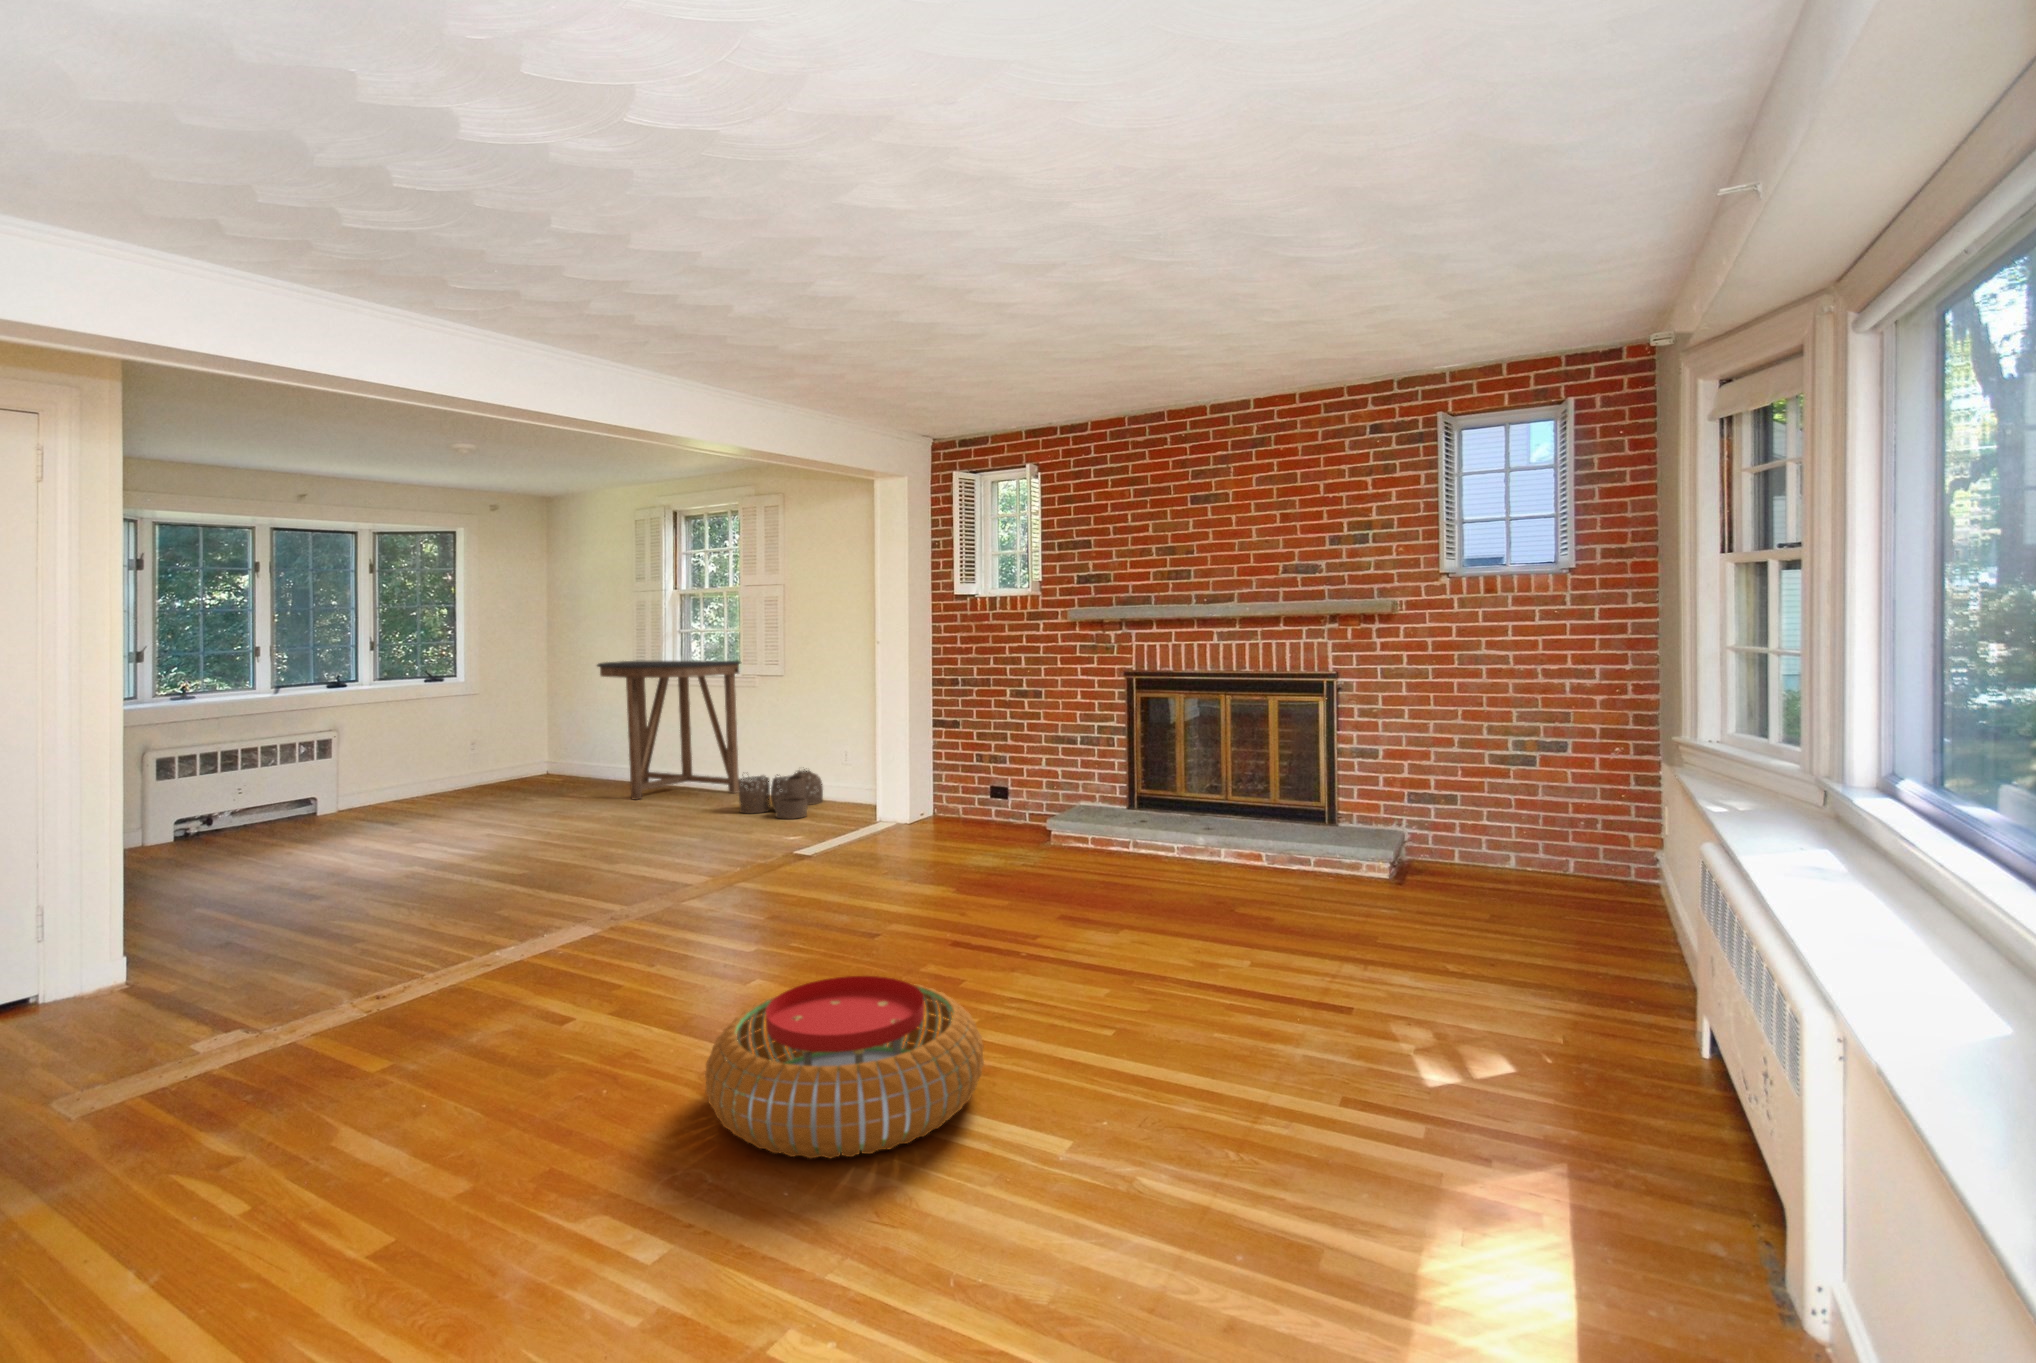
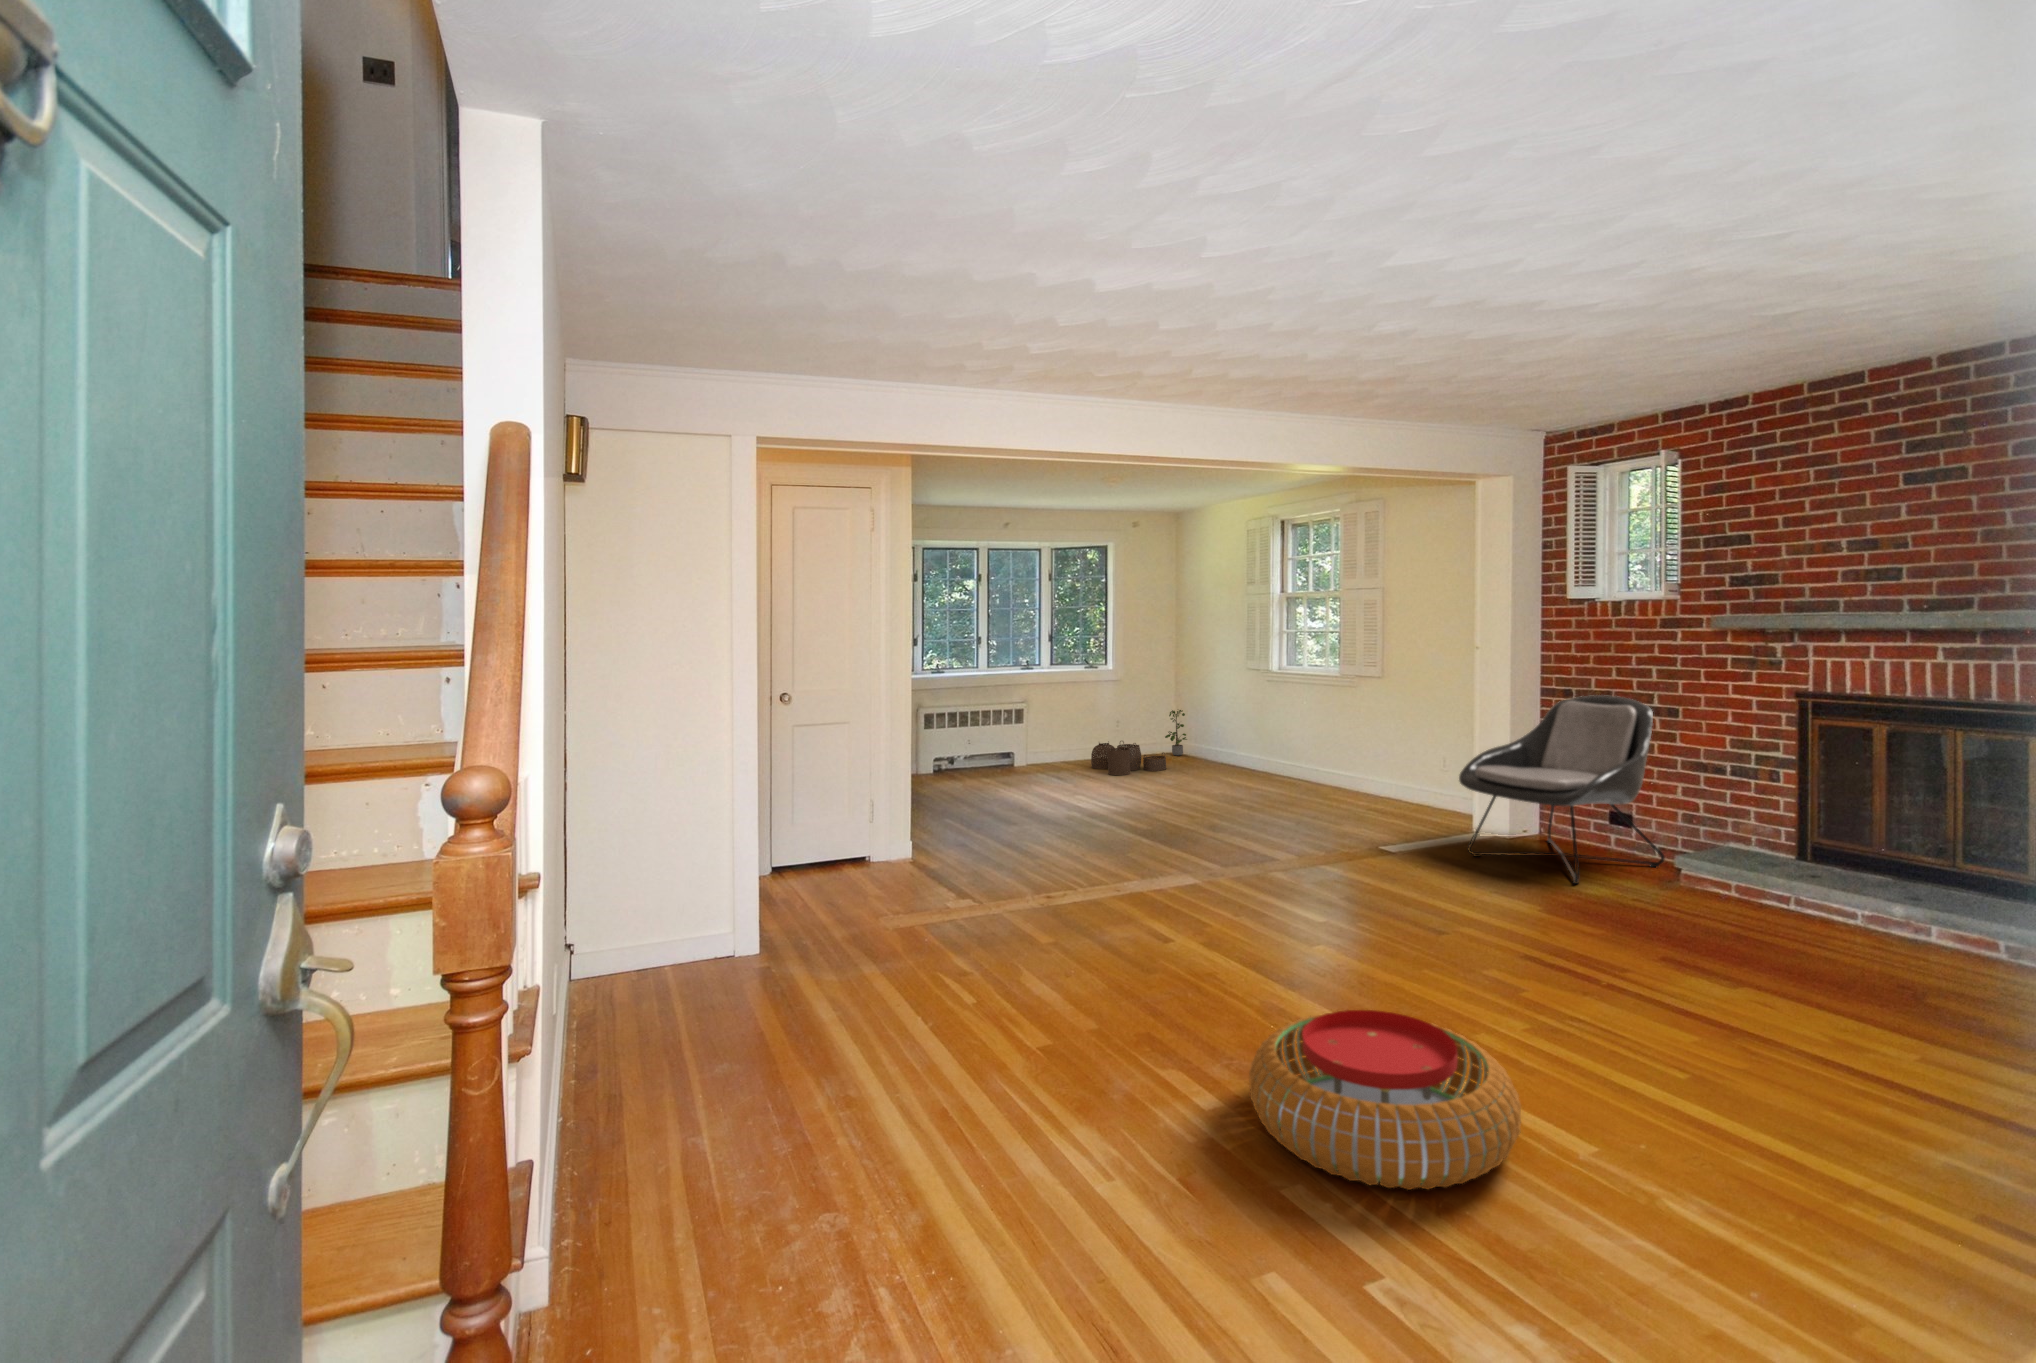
console table: present [597,661,740,800] -> none [1214,658,1343,786]
lounge chair: none [867,681,1036,853] -> present [1459,695,1664,884]
potted plant: none [531,722,561,777] -> present [1165,710,1187,756]
woven basket: present [738,769,823,819] -> present [1091,741,1166,775]

